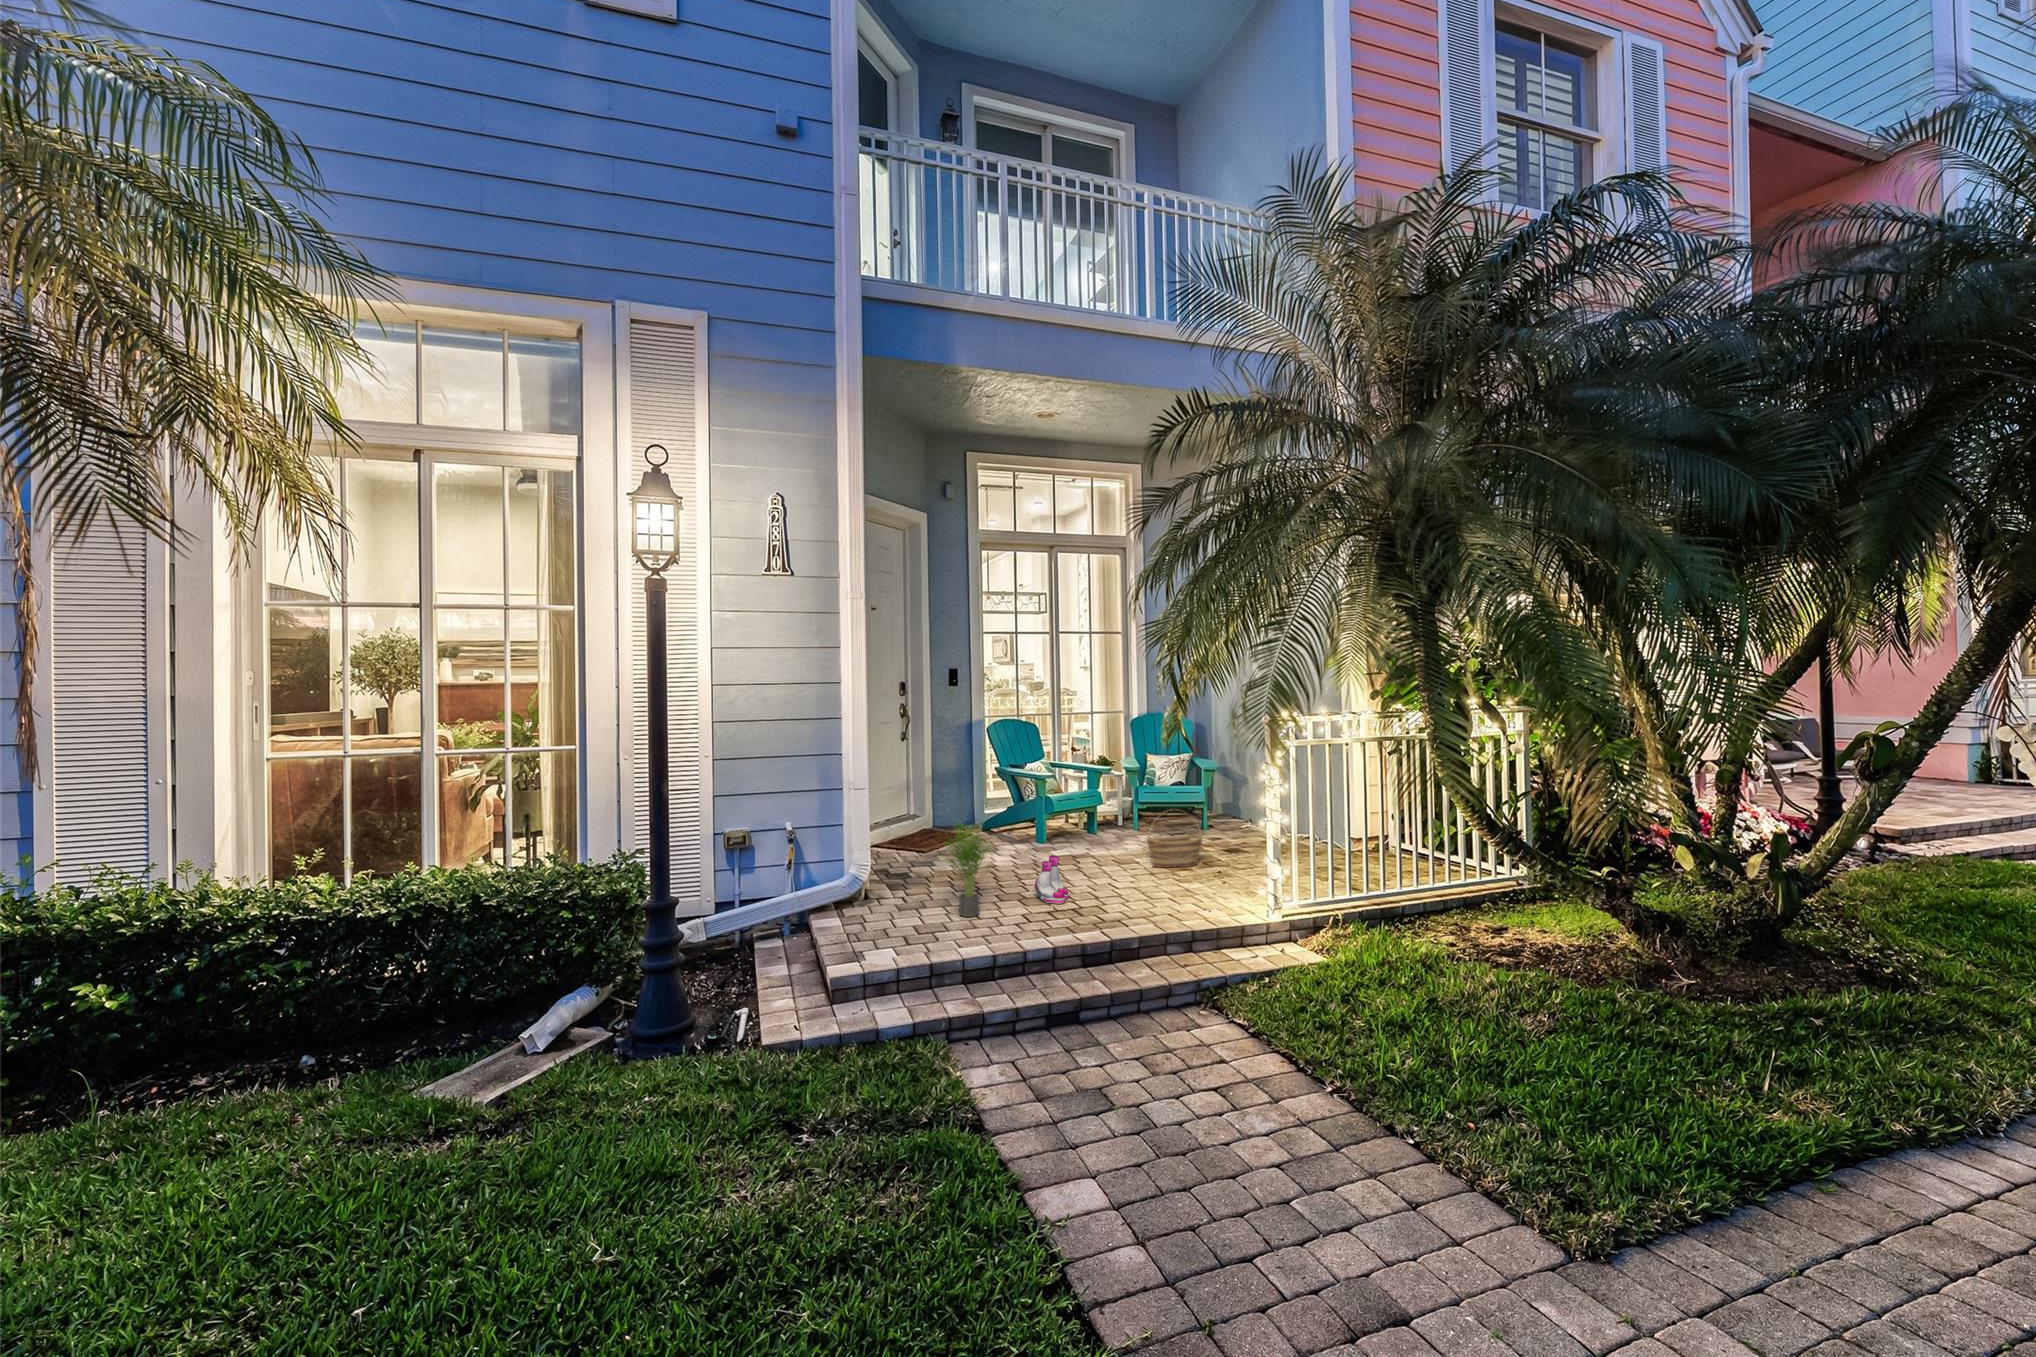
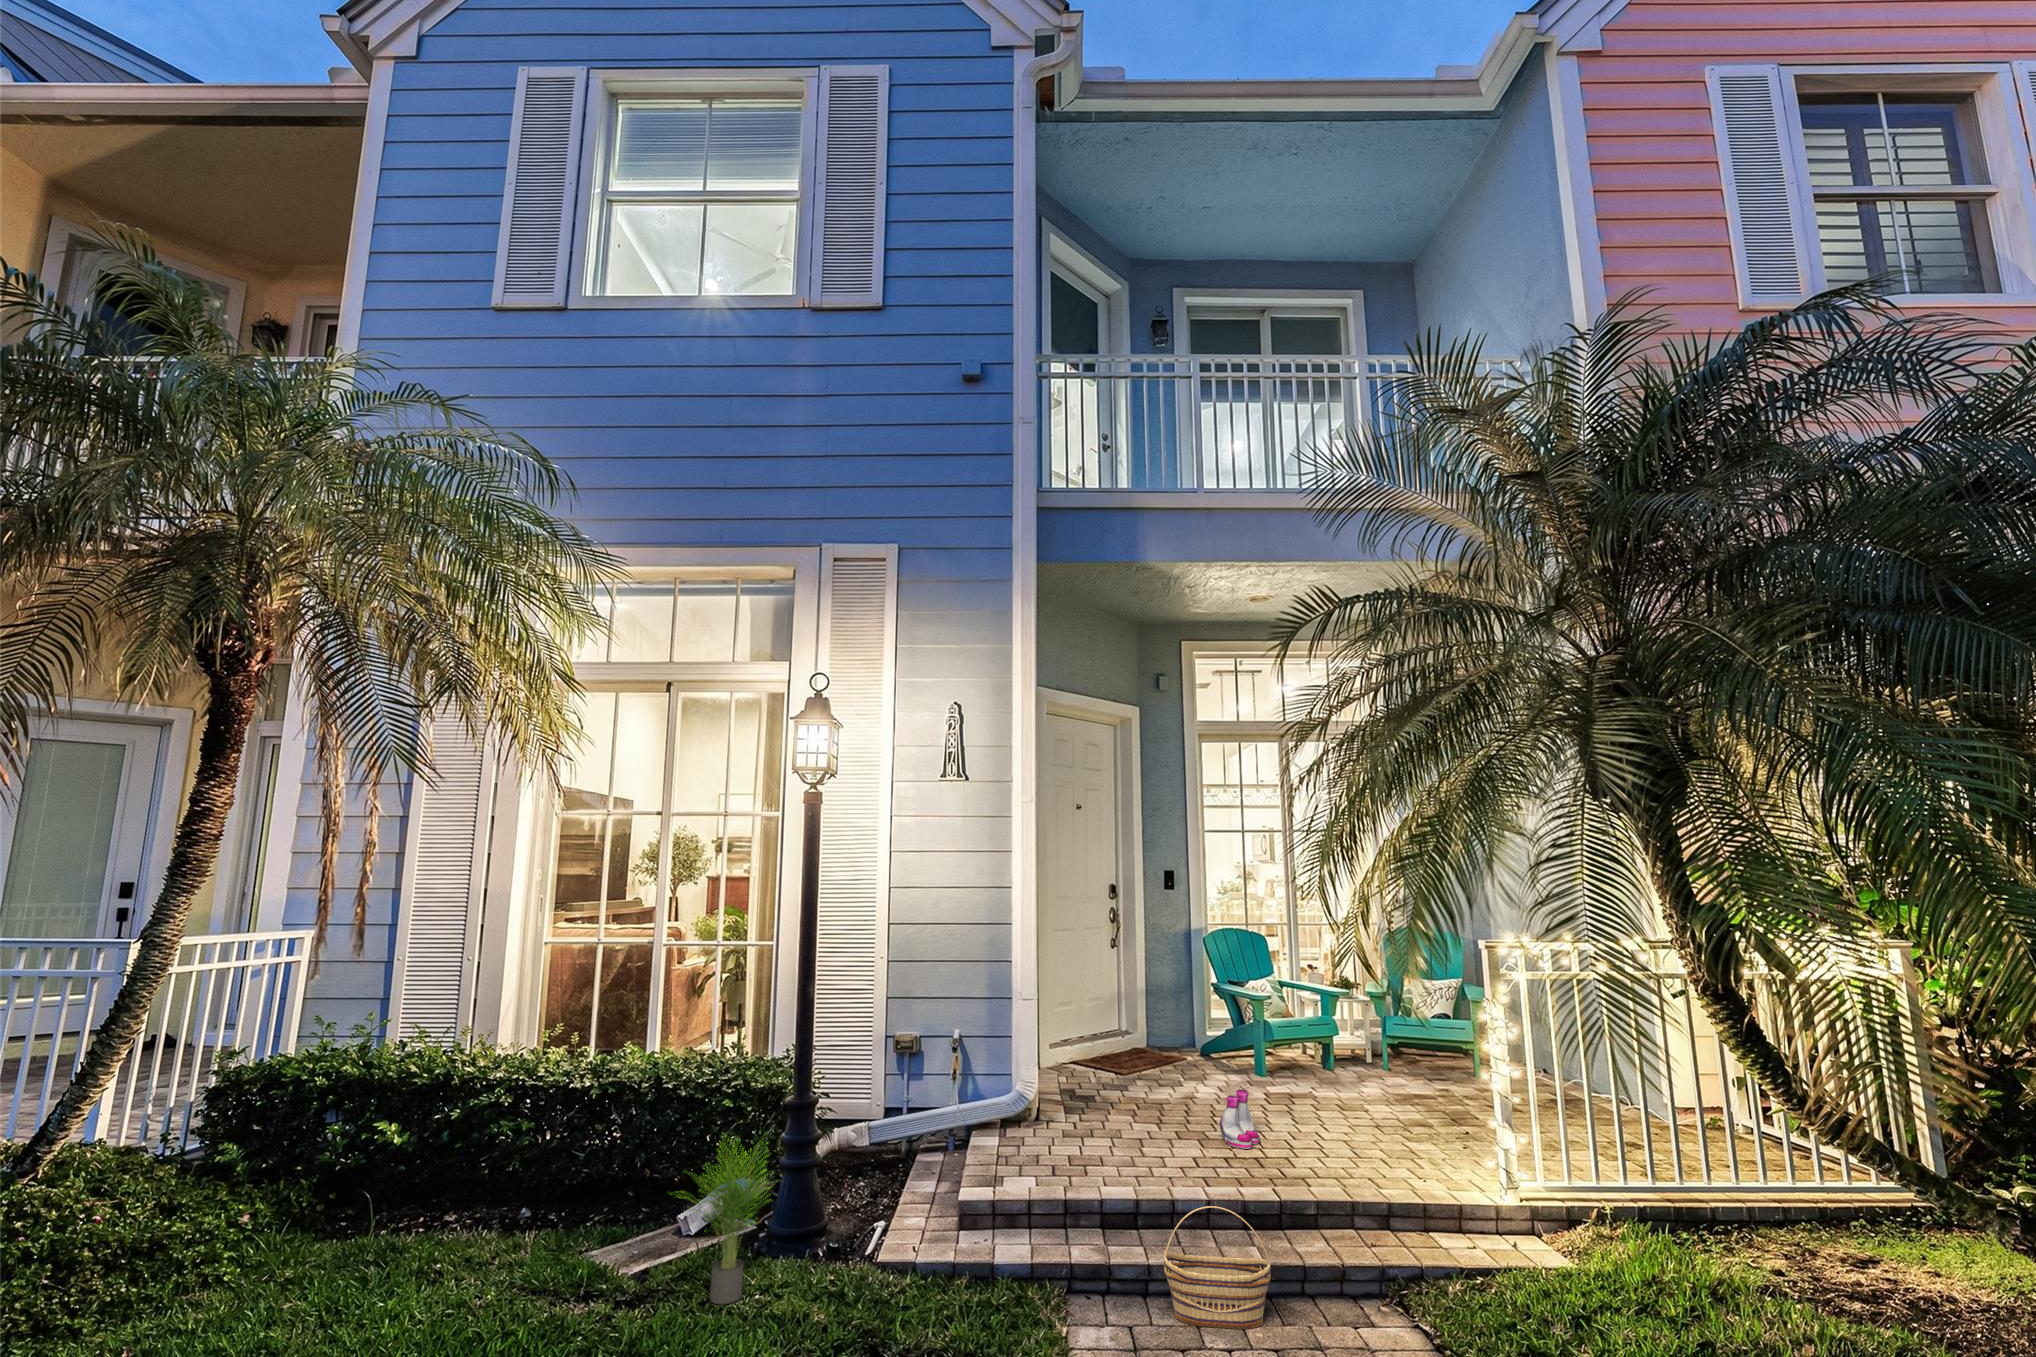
basket: present [1147,810,1202,868] -> present [1164,1206,1271,1329]
potted plant: present [941,823,991,917] -> present [684,1143,771,1305]

